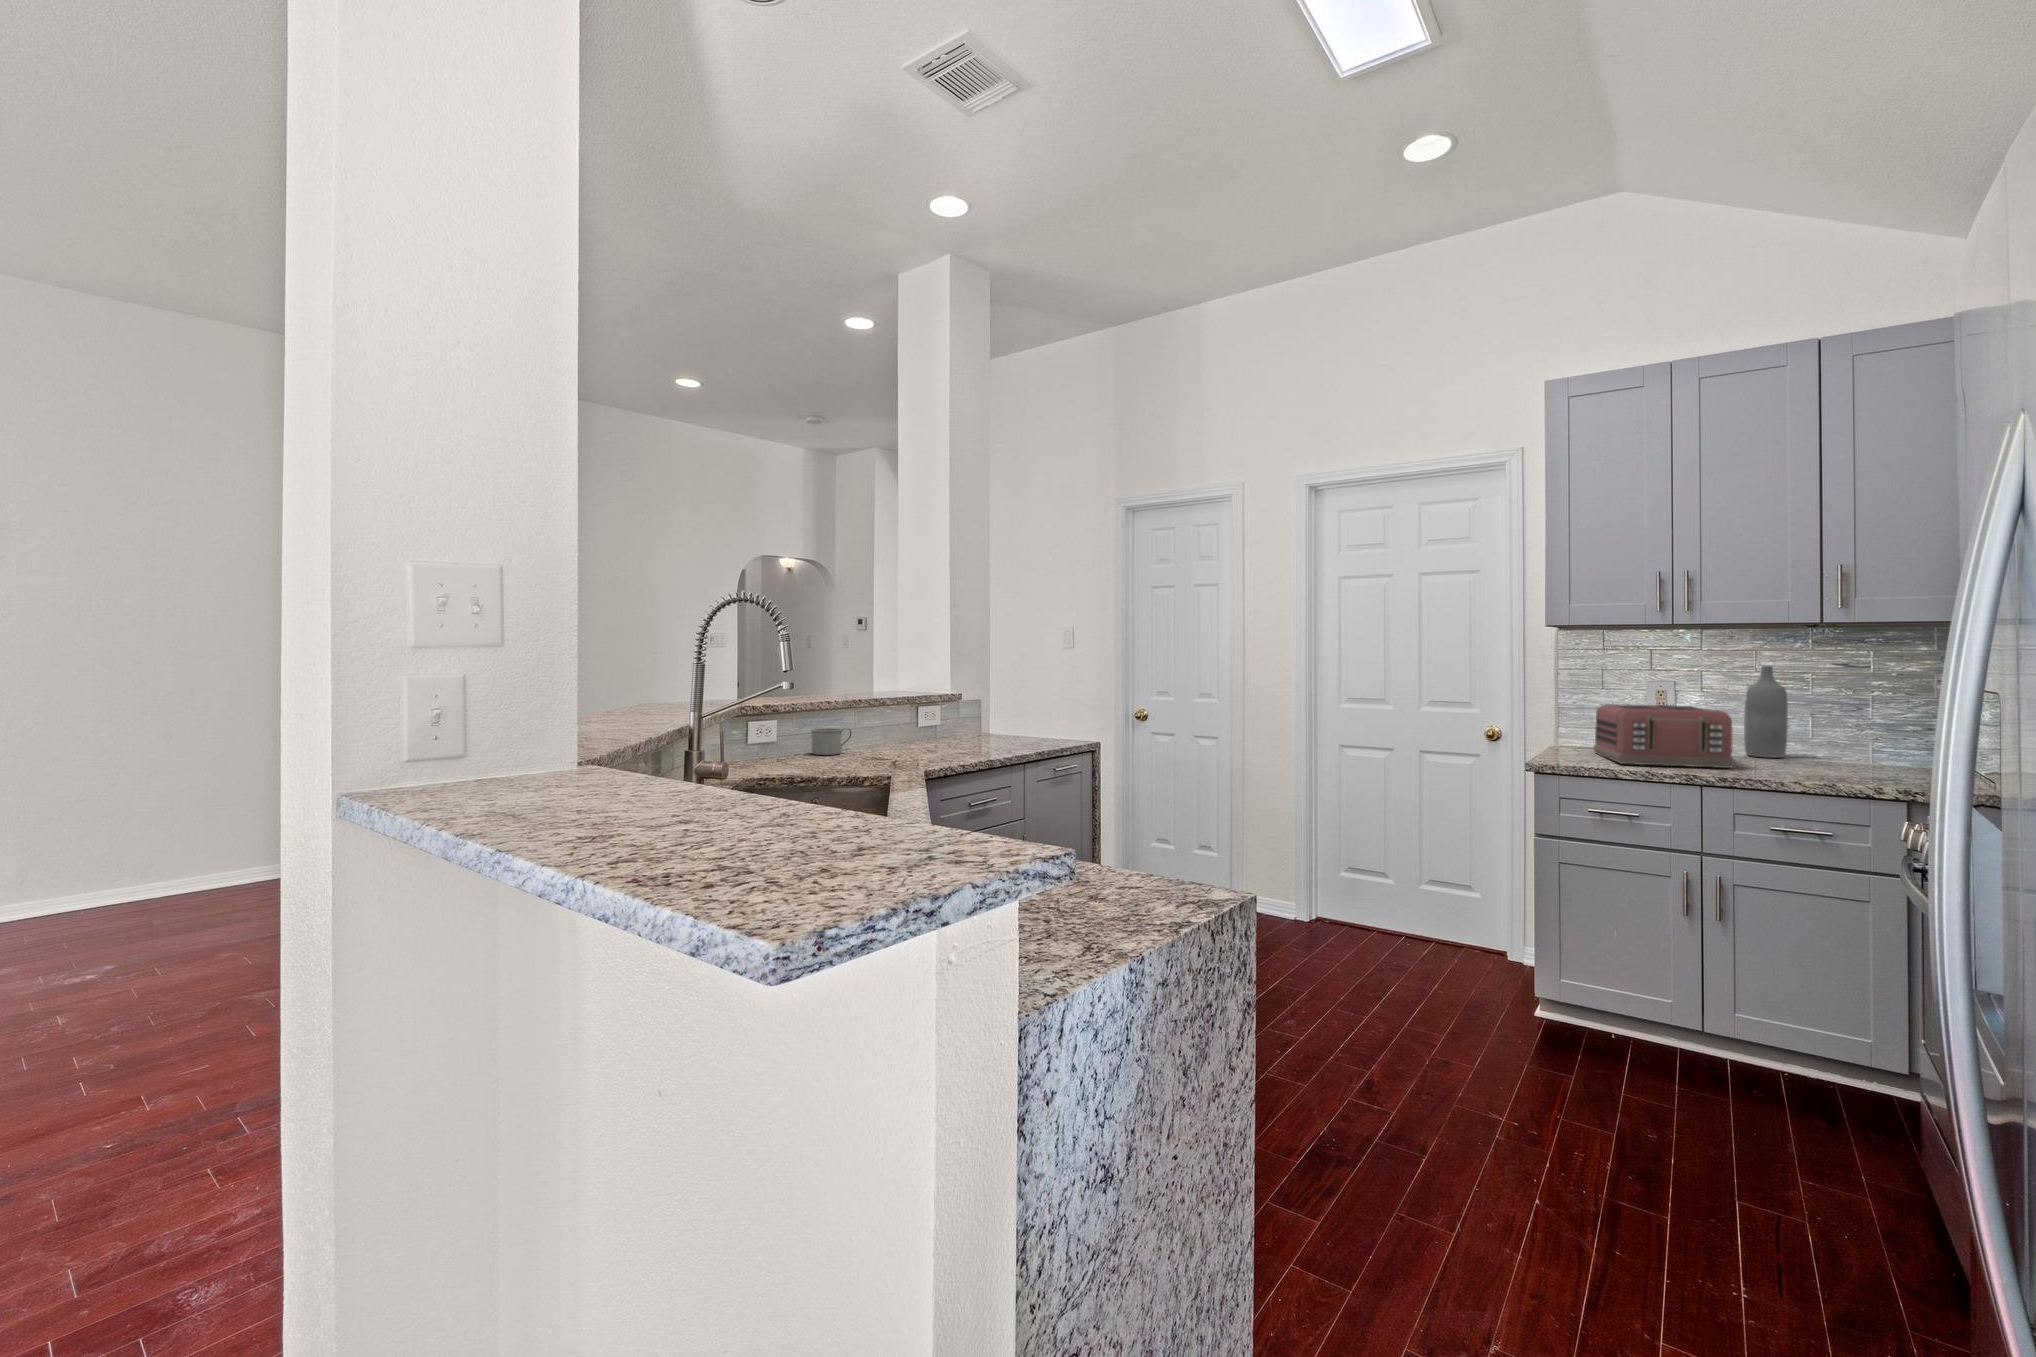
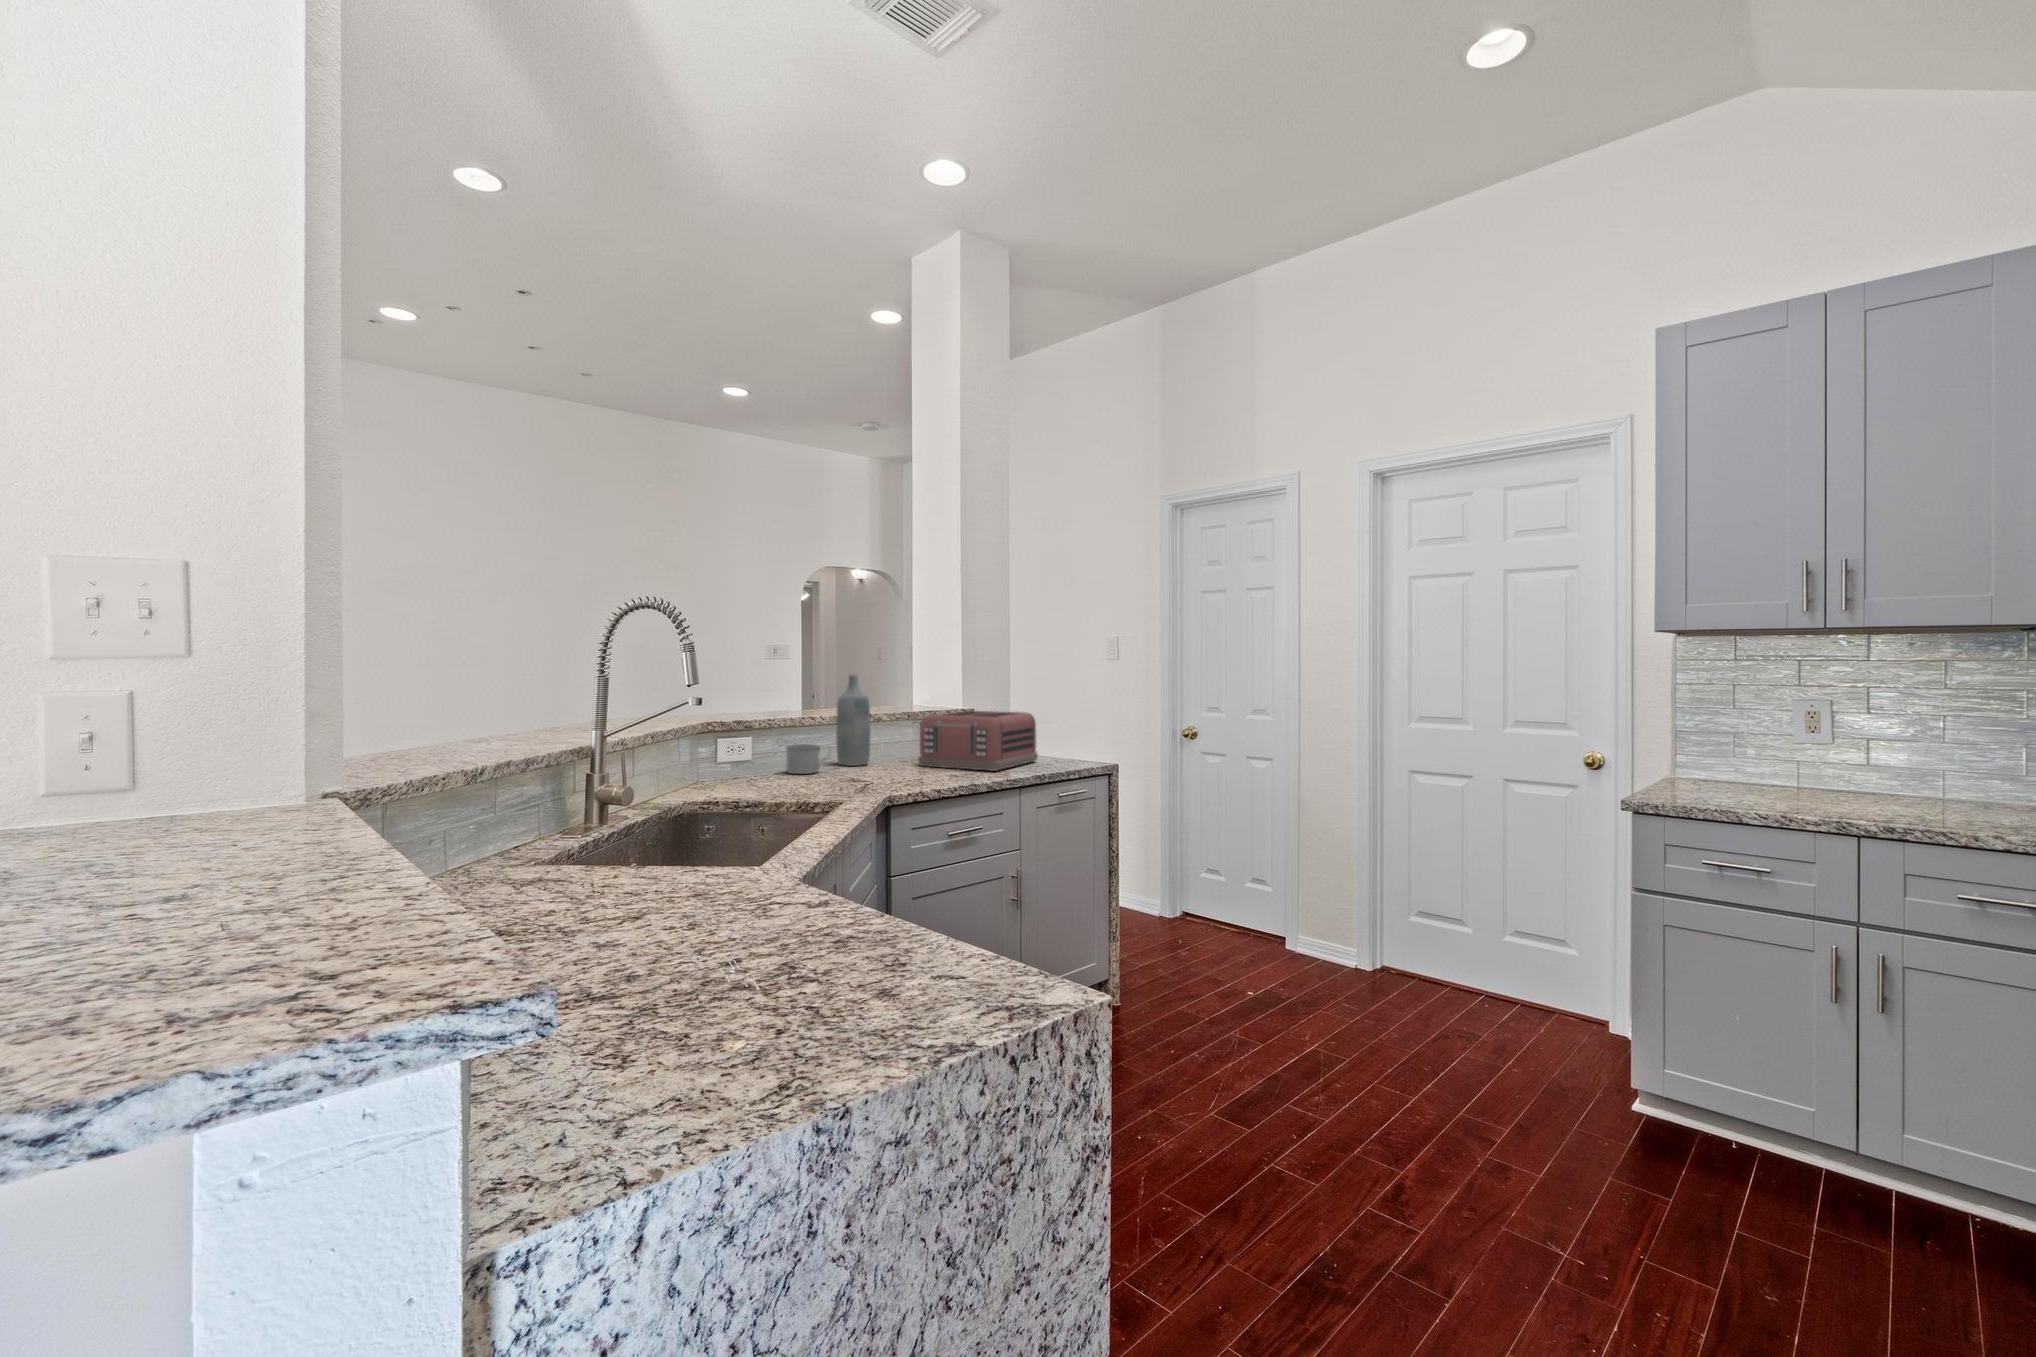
bottle: present [1744,665,1788,758] -> present [836,675,871,766]
toaster: present [1593,704,1734,768] -> present [918,711,1038,771]

